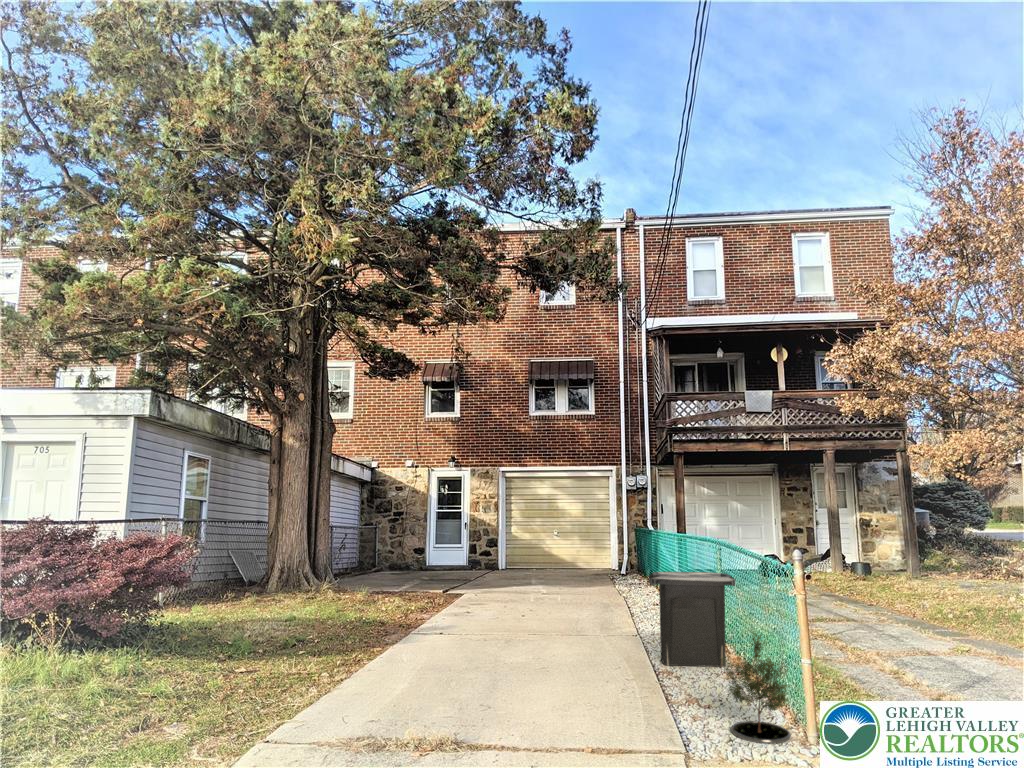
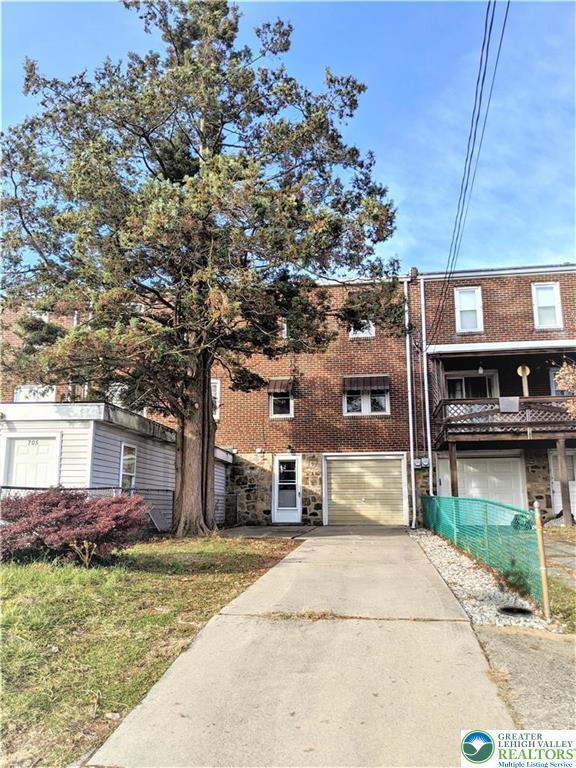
trash can: present [649,571,735,667] -> none [443,521,498,580]

